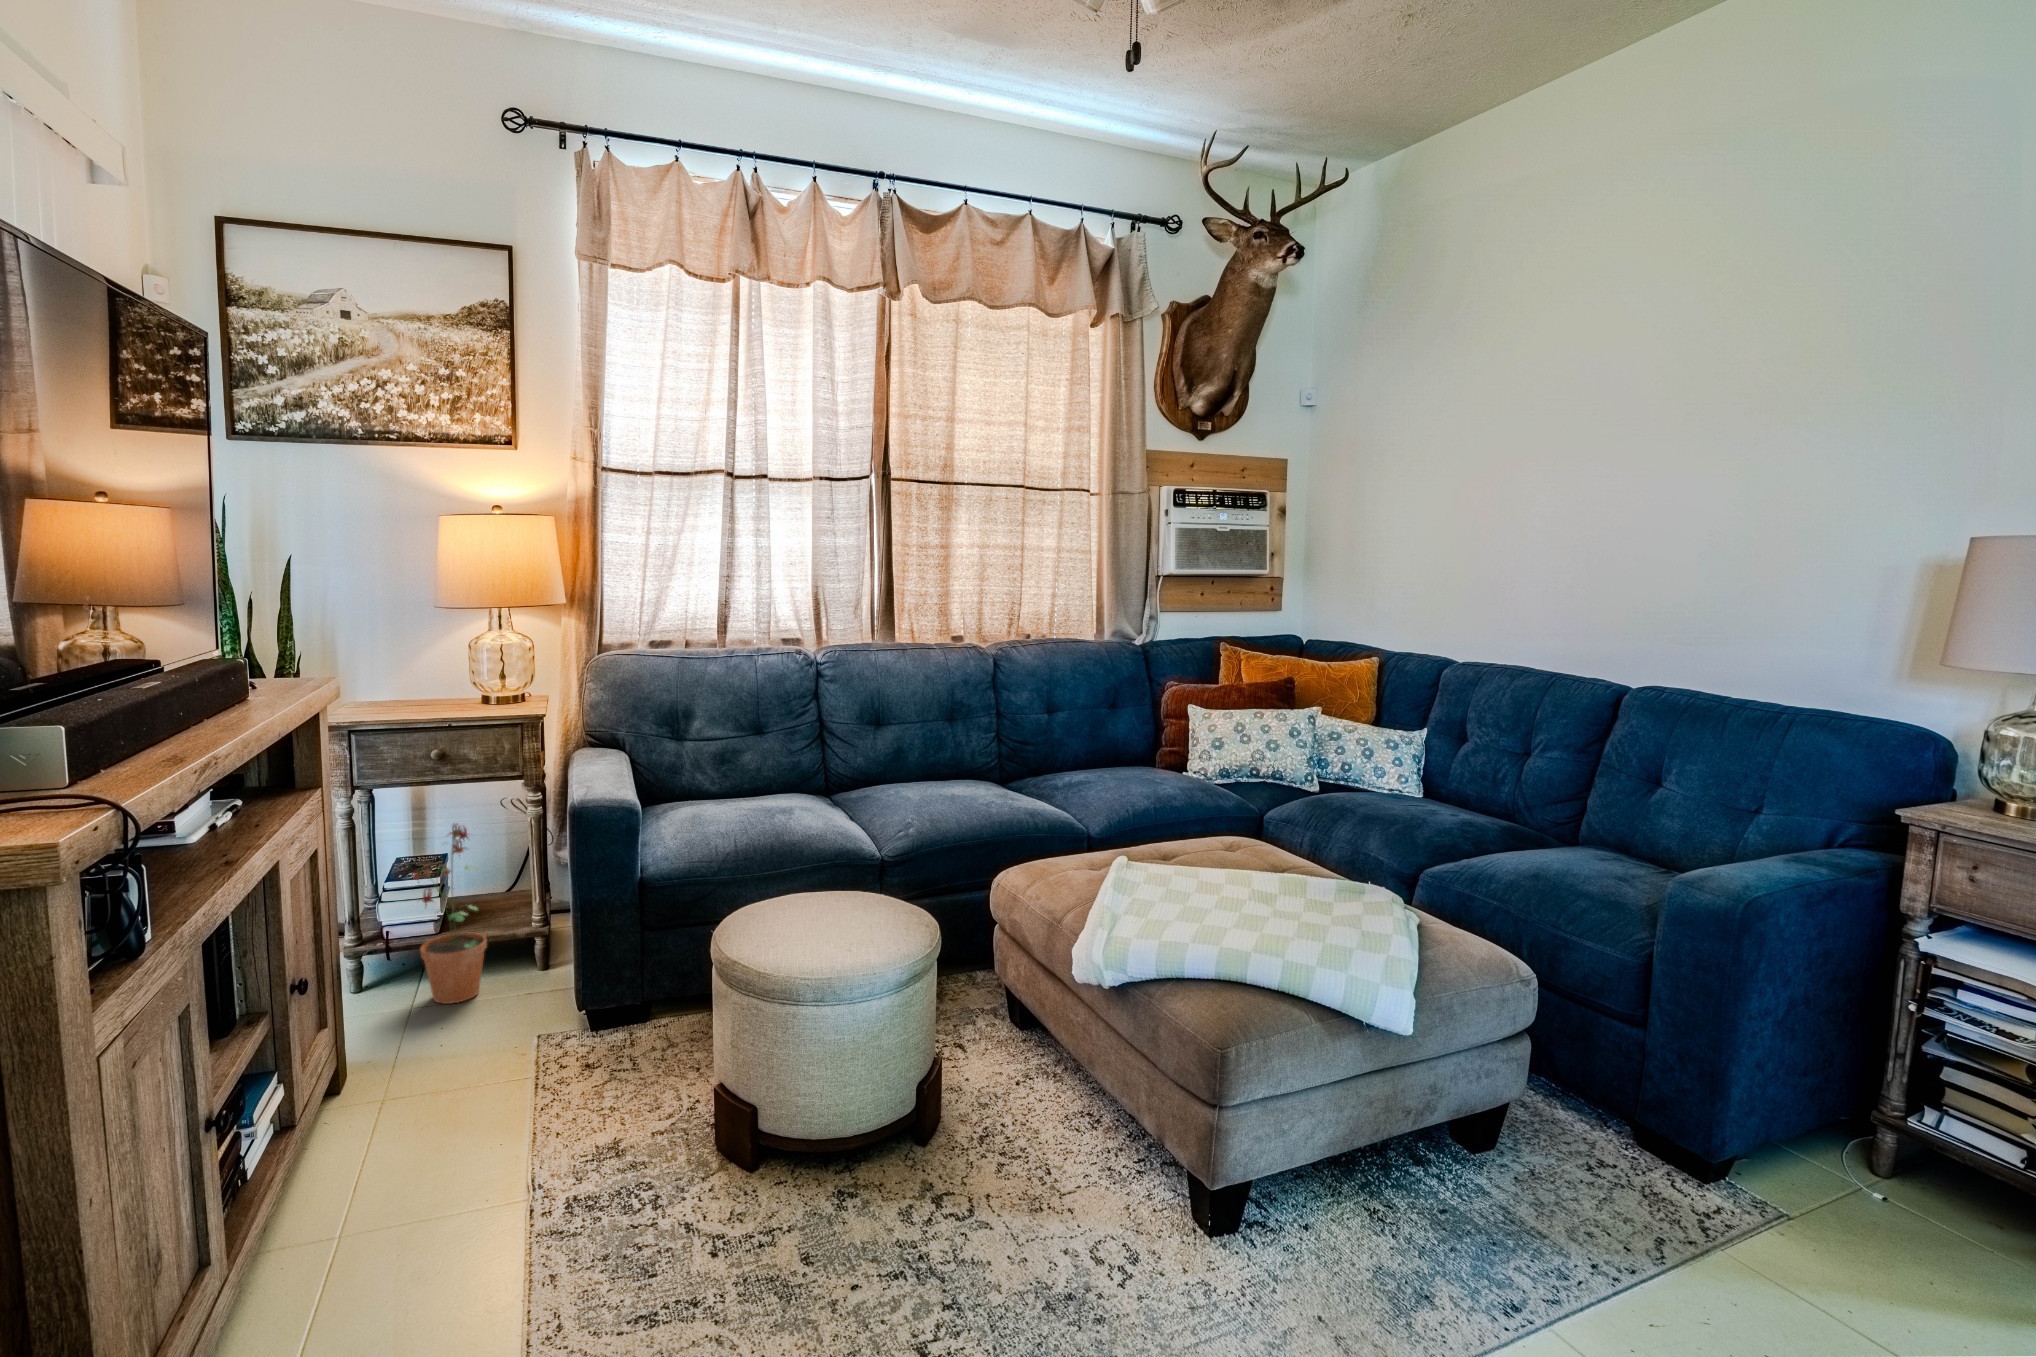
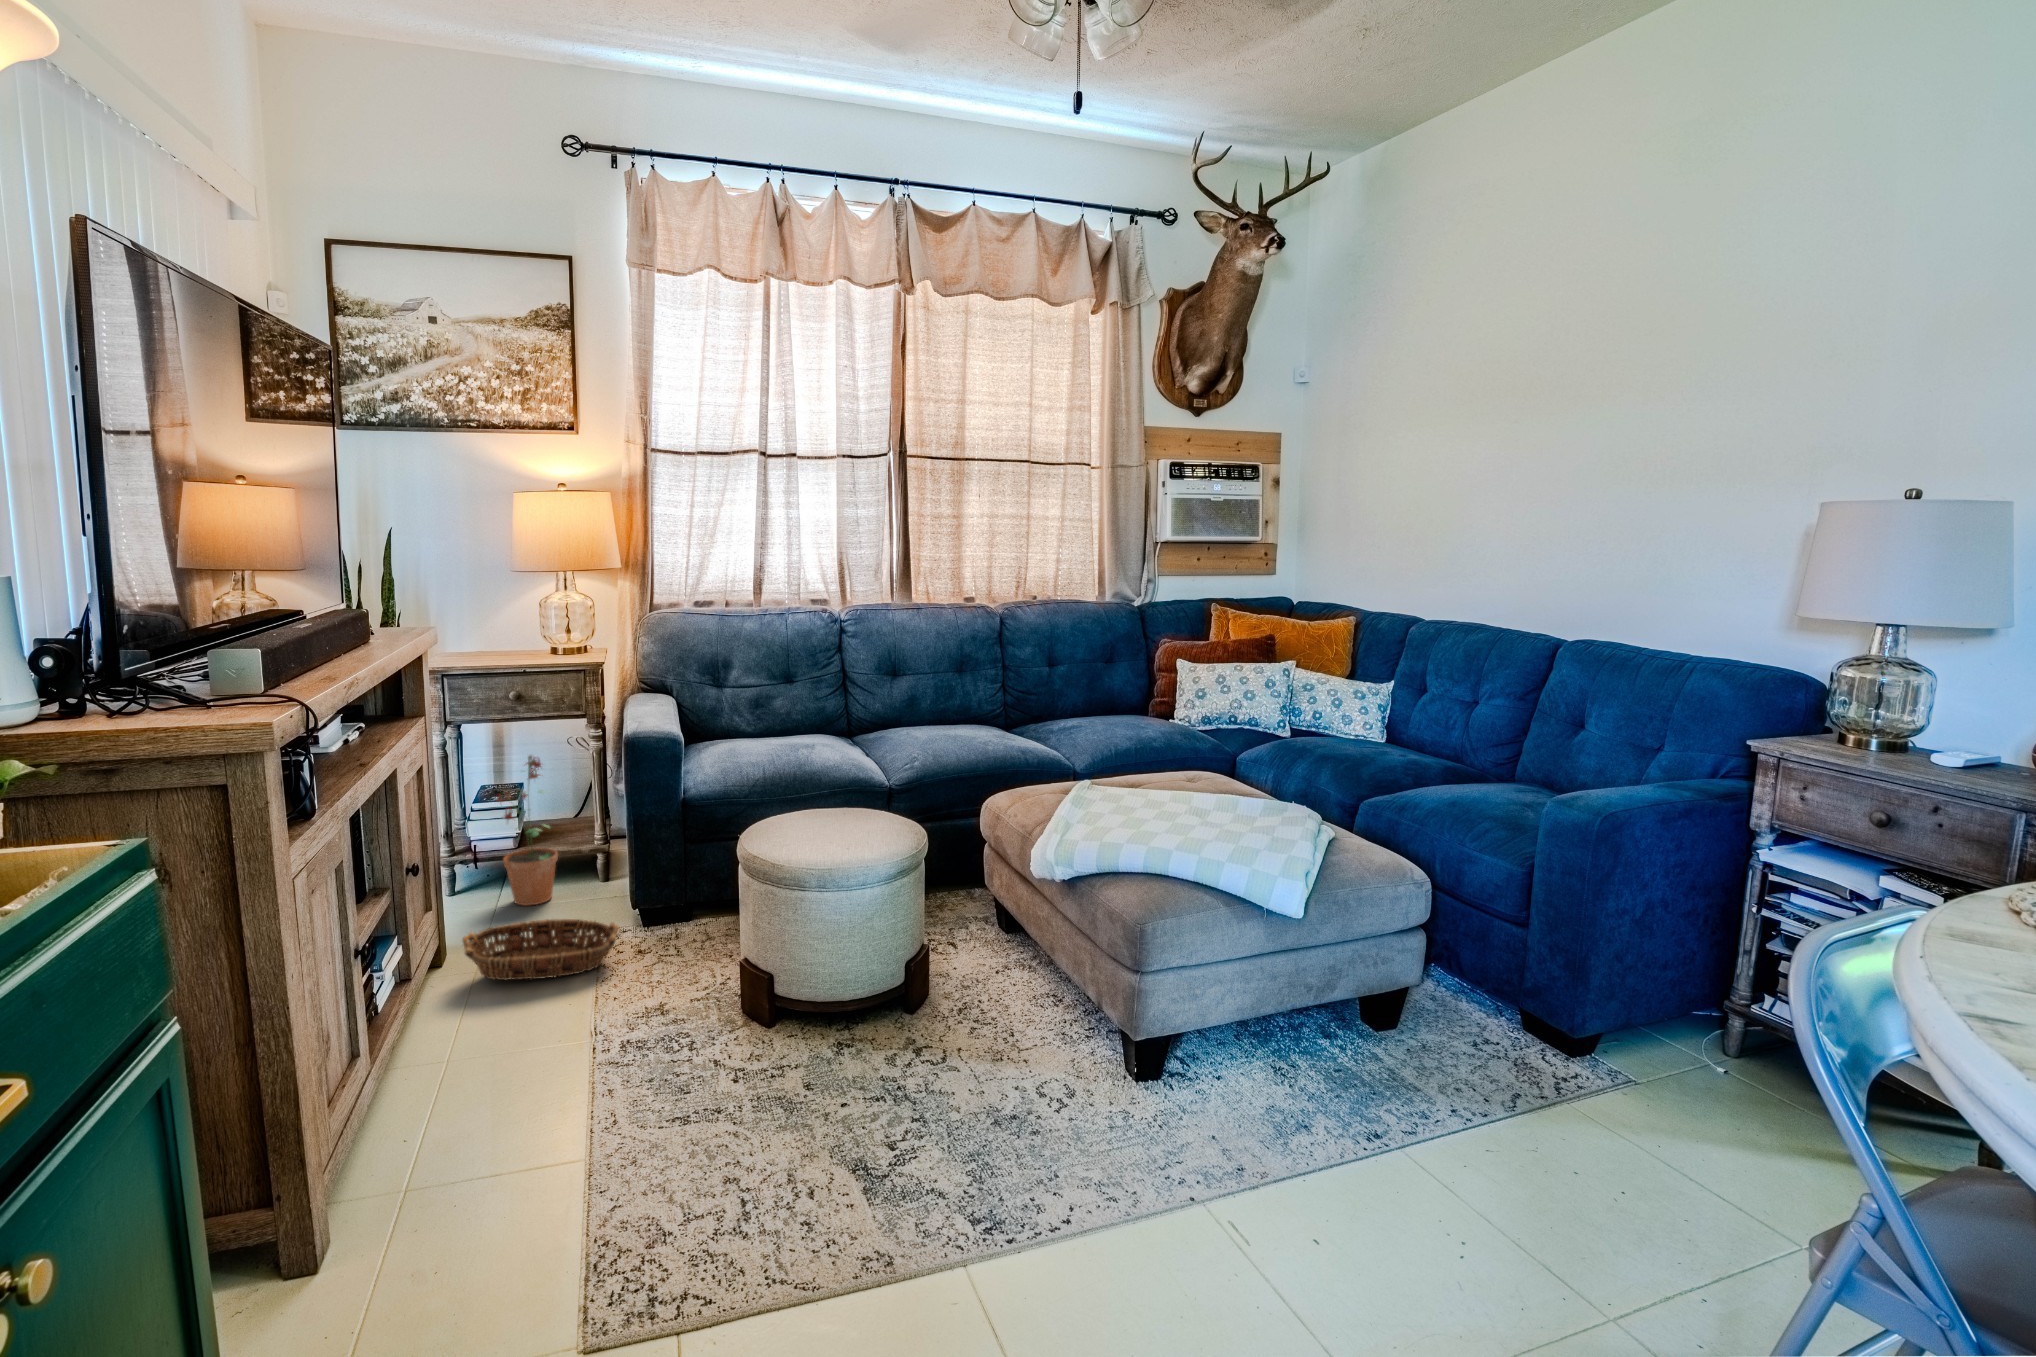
basket: none [345,1007,582,1118] -> present [462,919,619,980]

